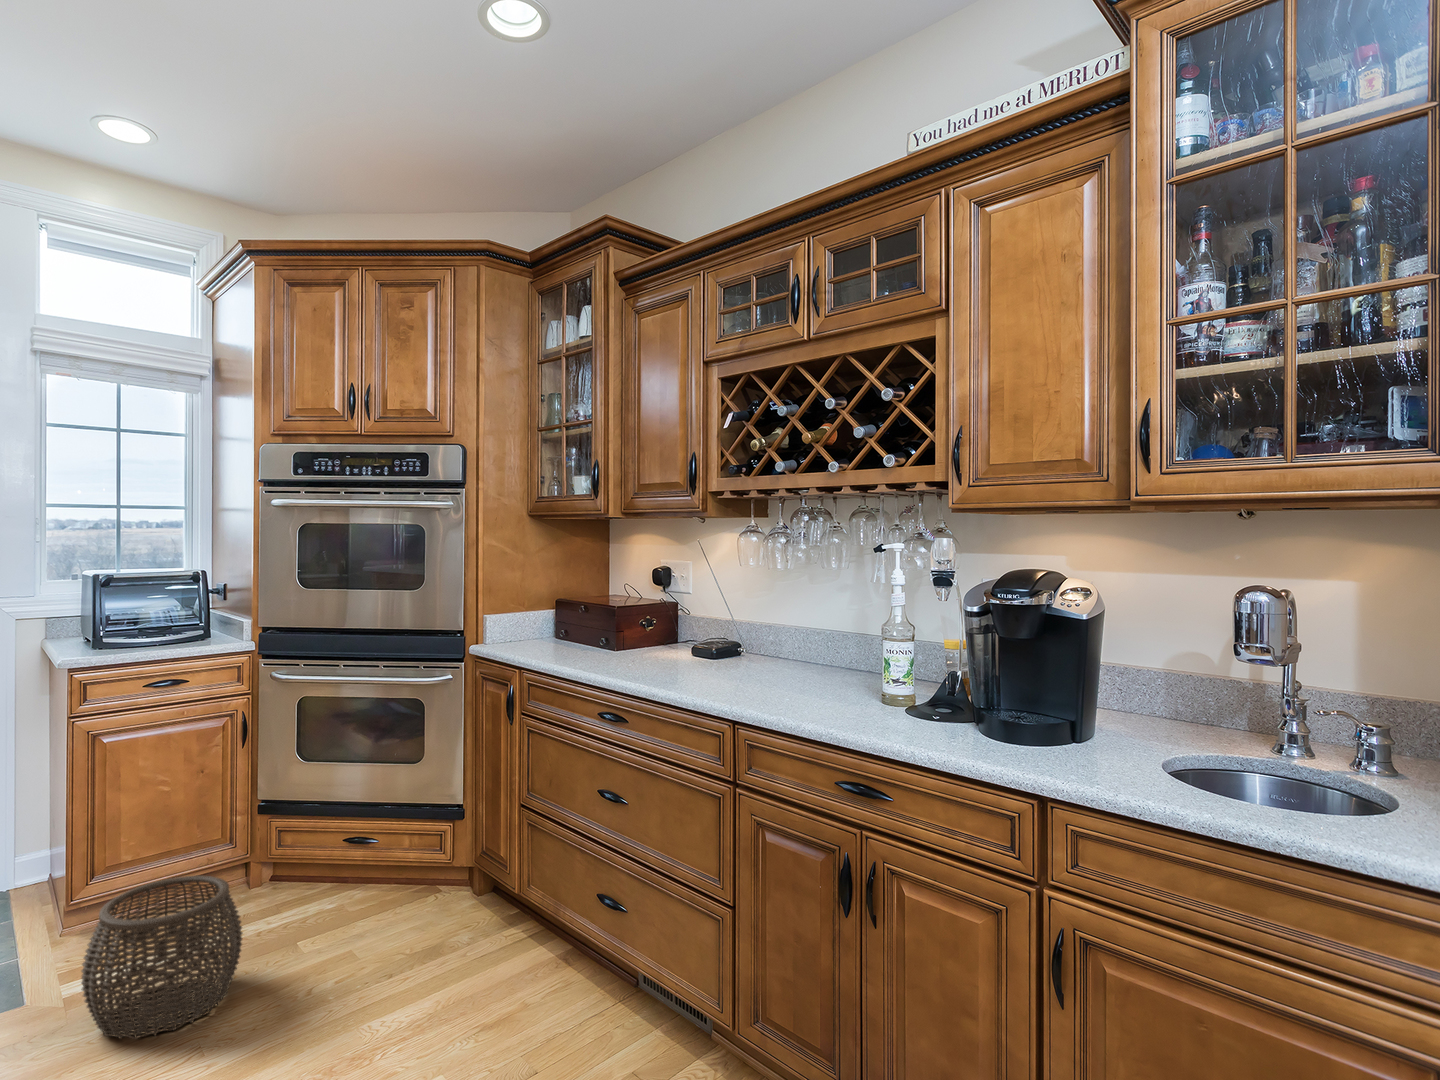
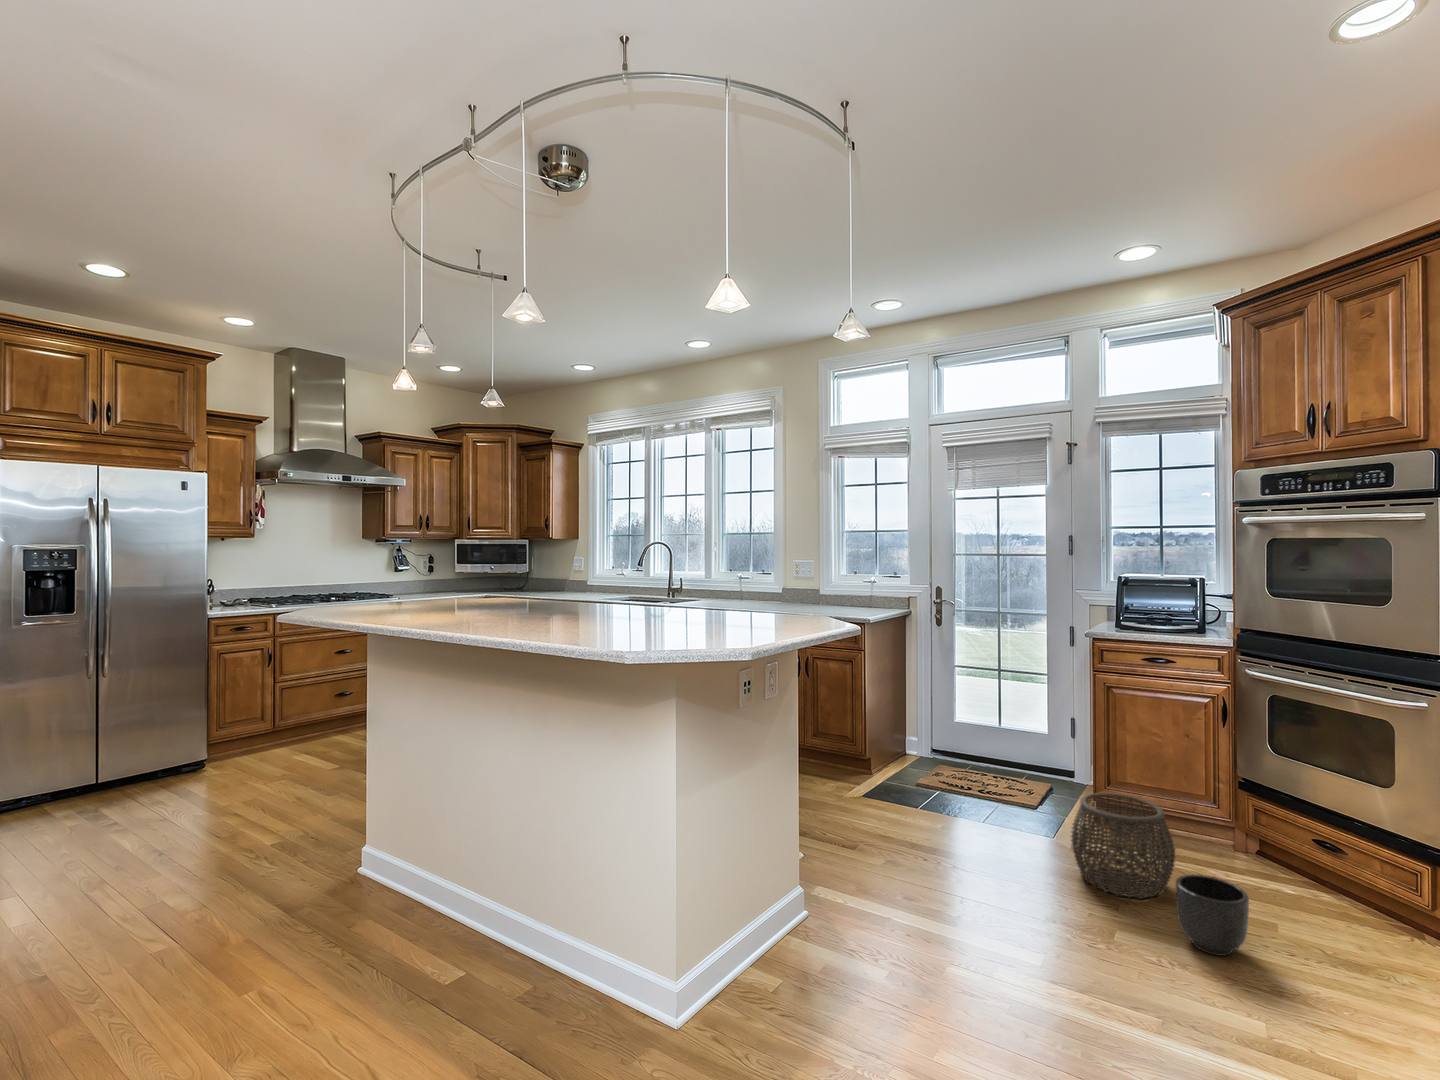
planter: none [281,928,364,1030] -> present [1176,875,1249,956]

